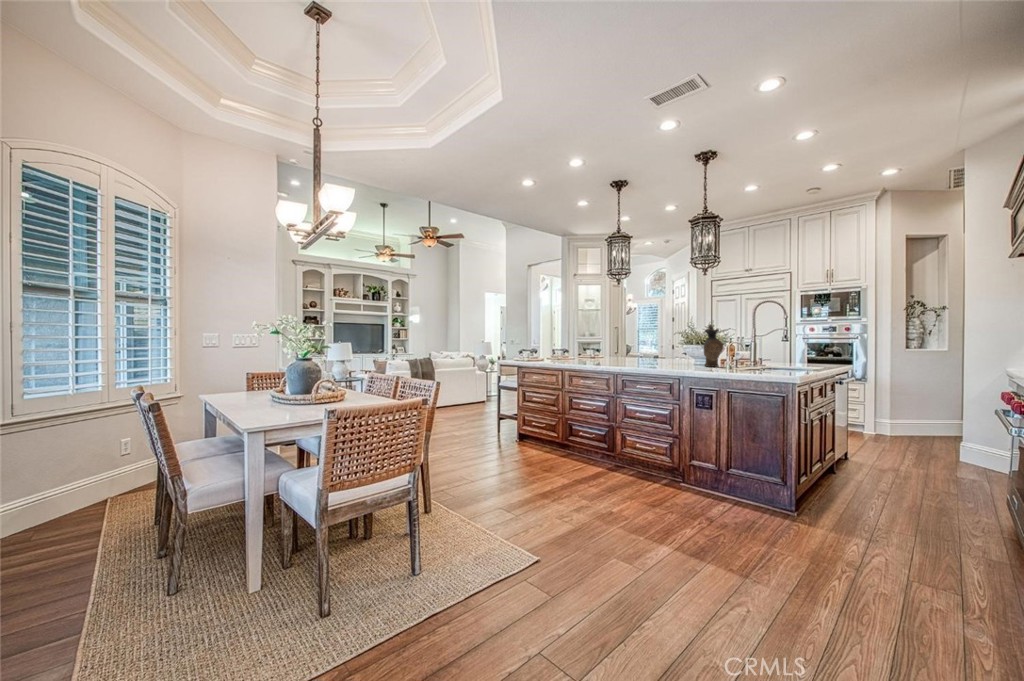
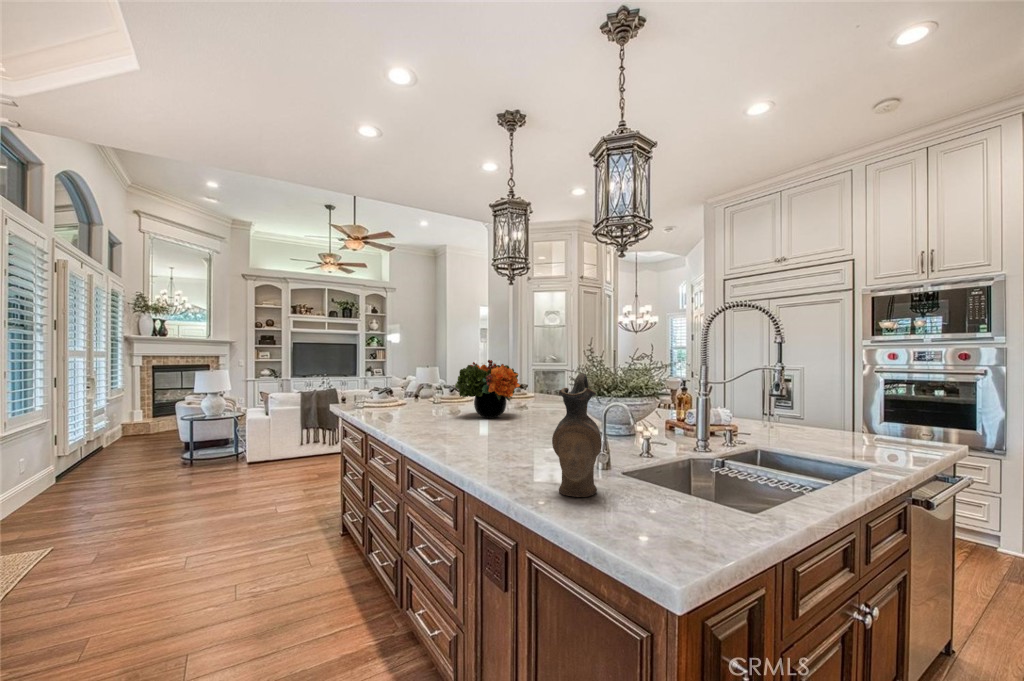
flower arrangement: none [592,327,628,359] -> present [455,360,520,418]

